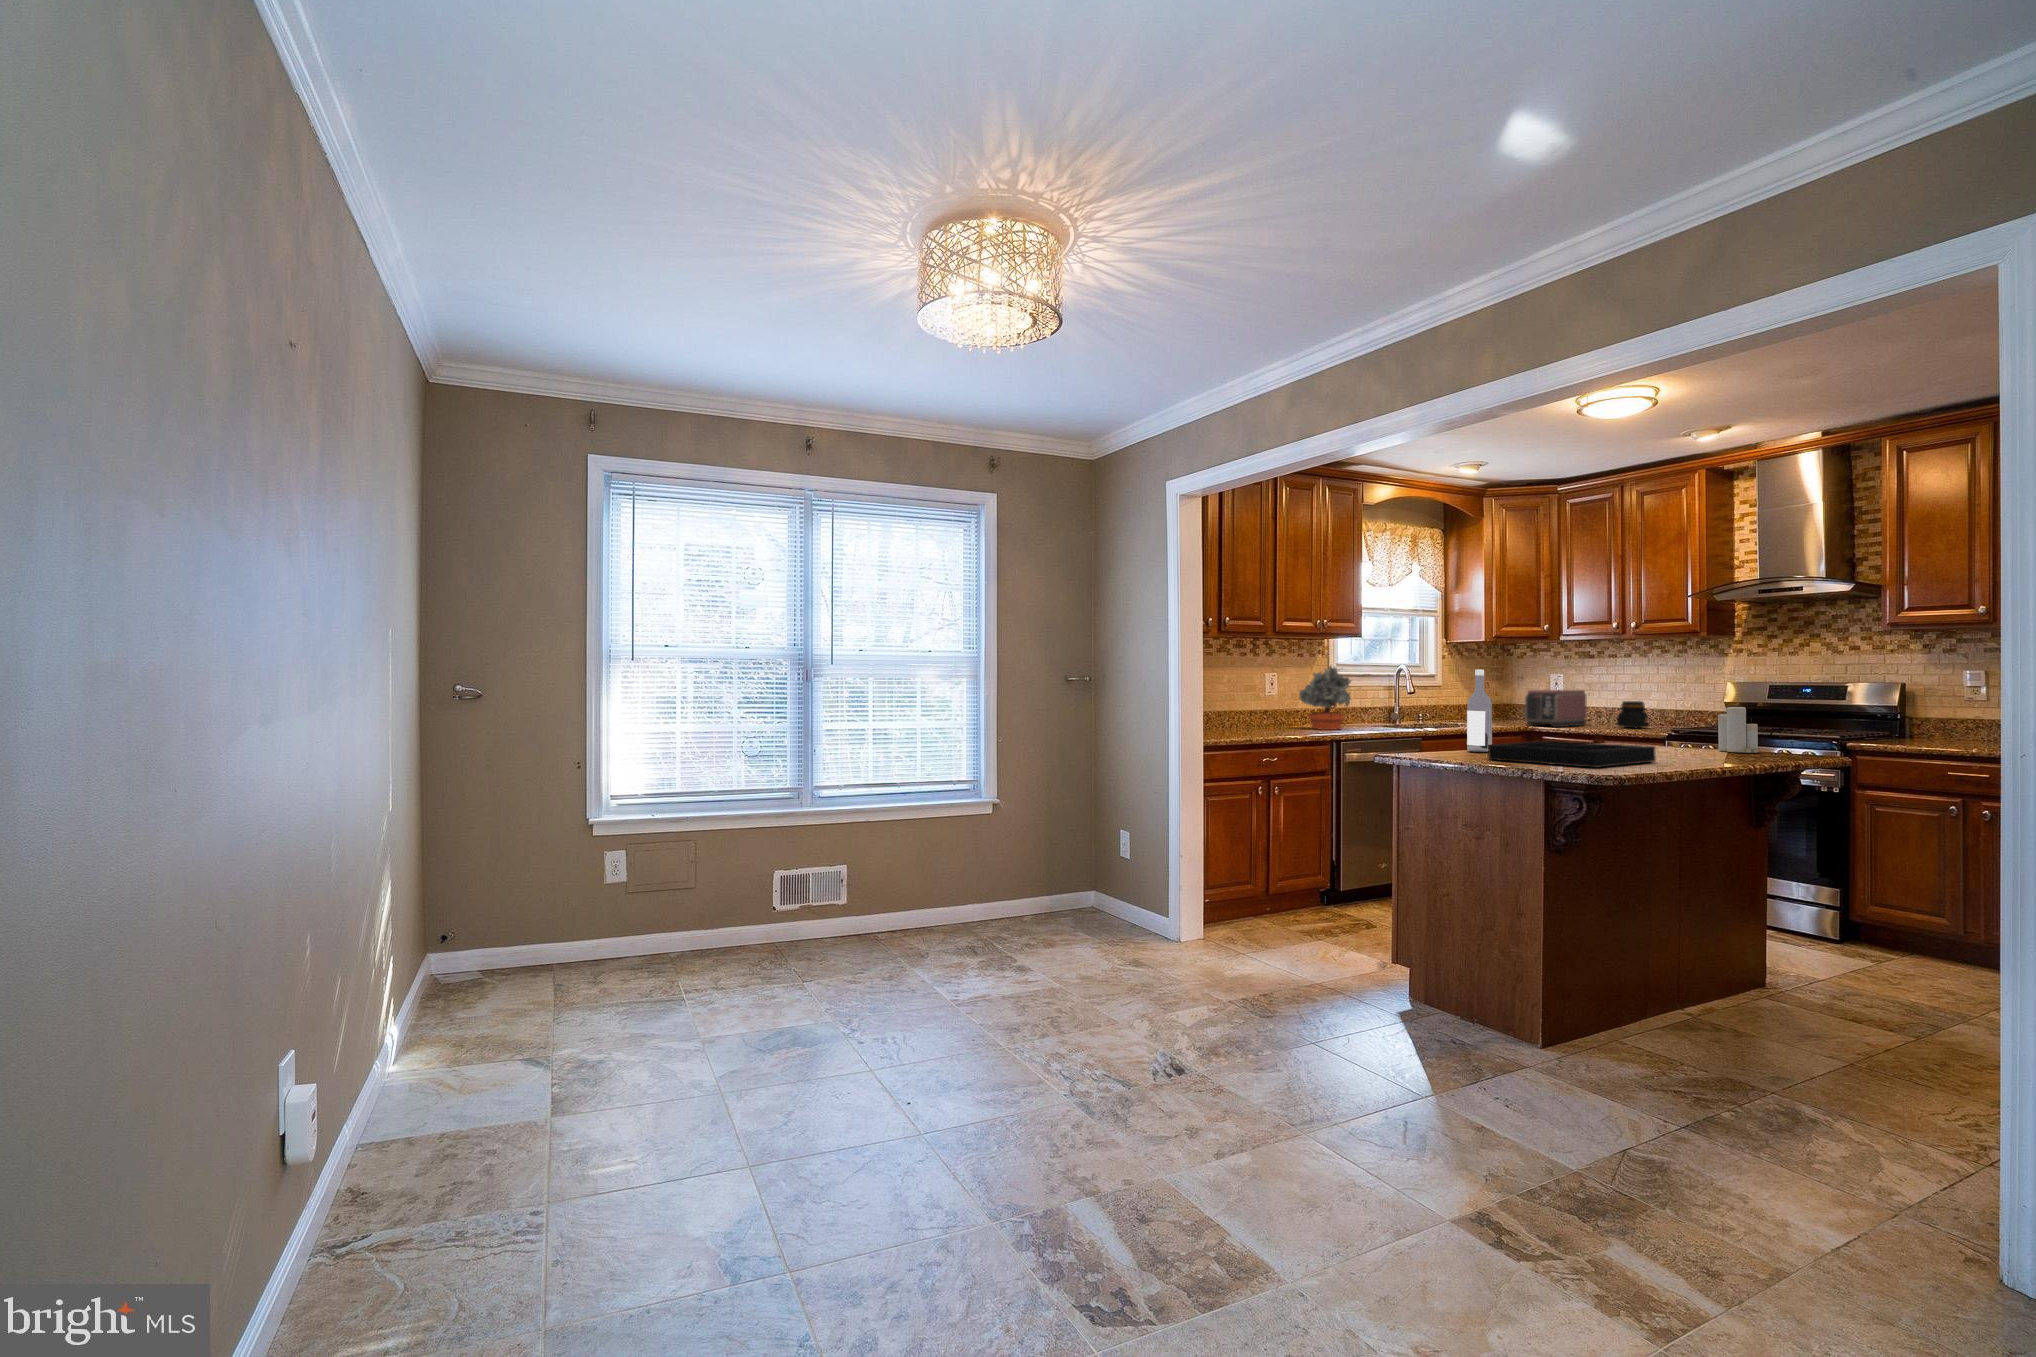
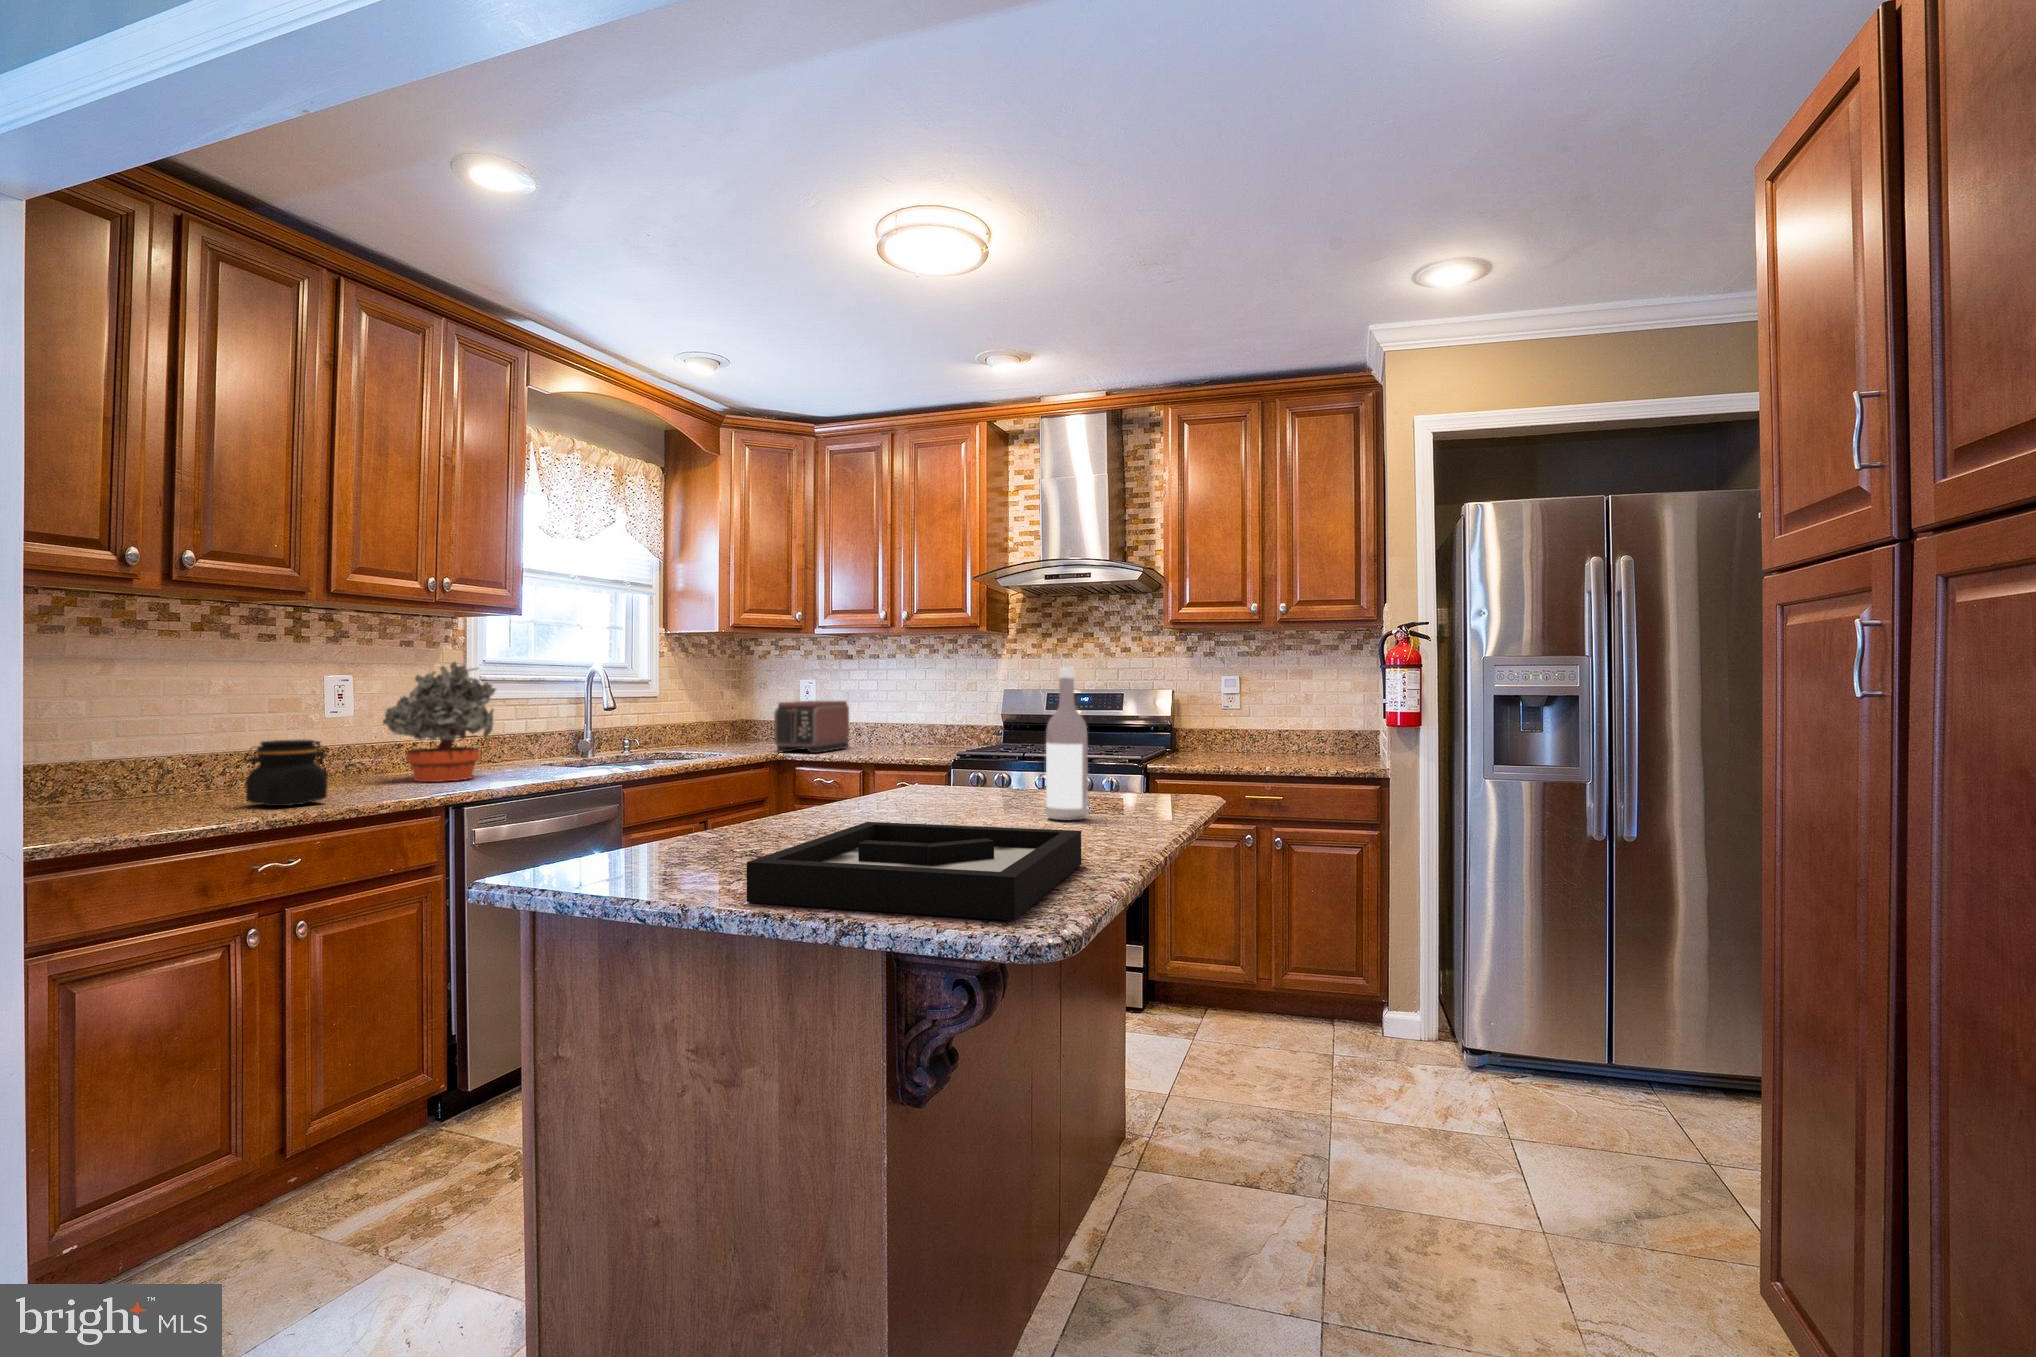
wine bottle: present [1467,670,1492,752] -> present [1046,667,1088,820]
jar: present [1617,701,1649,728] -> present [244,740,328,806]
candle: present [1718,707,1758,753] -> none [1099,724,1156,810]

